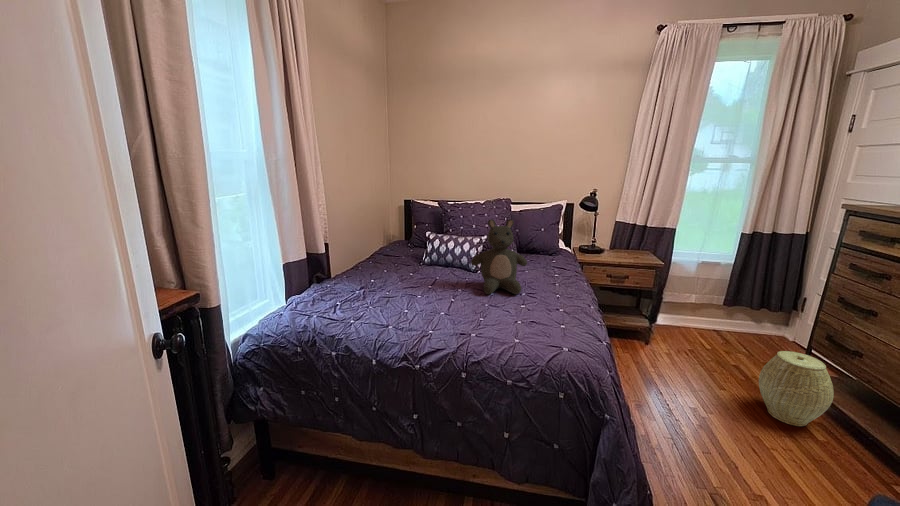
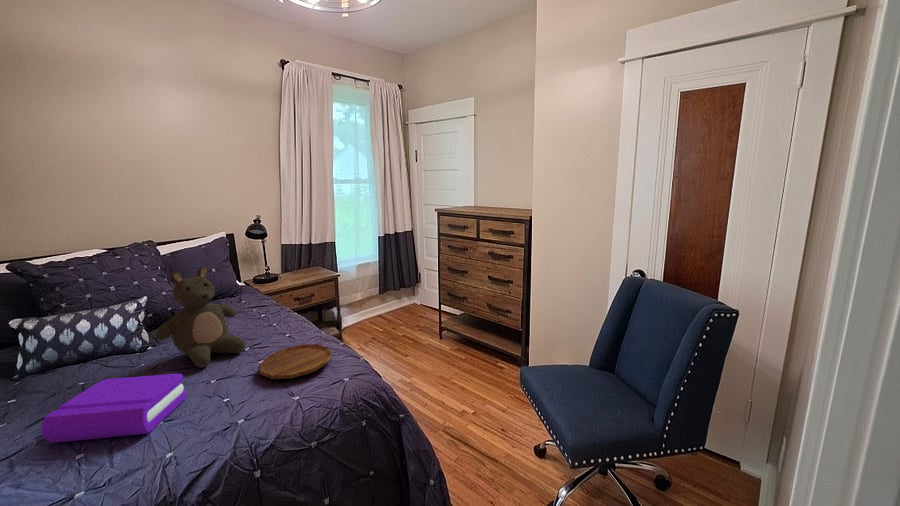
book: none [398,277,465,316] -> present [41,374,186,443]
tray: none [510,303,575,329] -> present [259,344,332,379]
woven basket: present [759,351,834,426] -> none [426,310,463,359]

